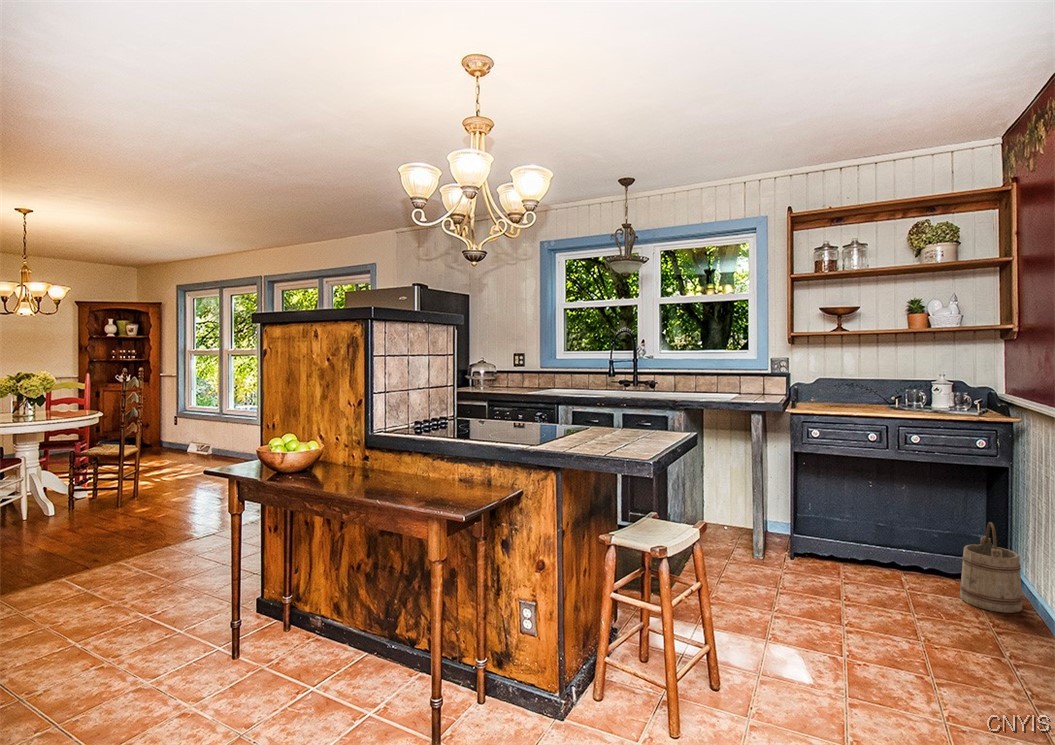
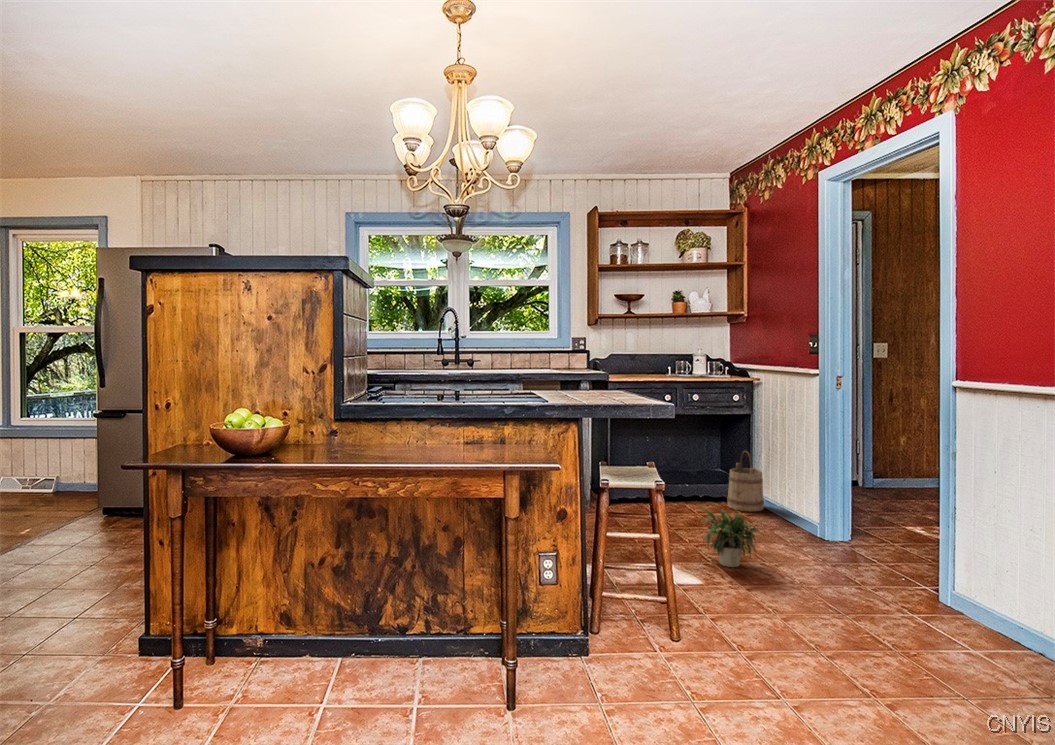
potted plant: none [821,589,904,680] -> present [701,508,761,567]

